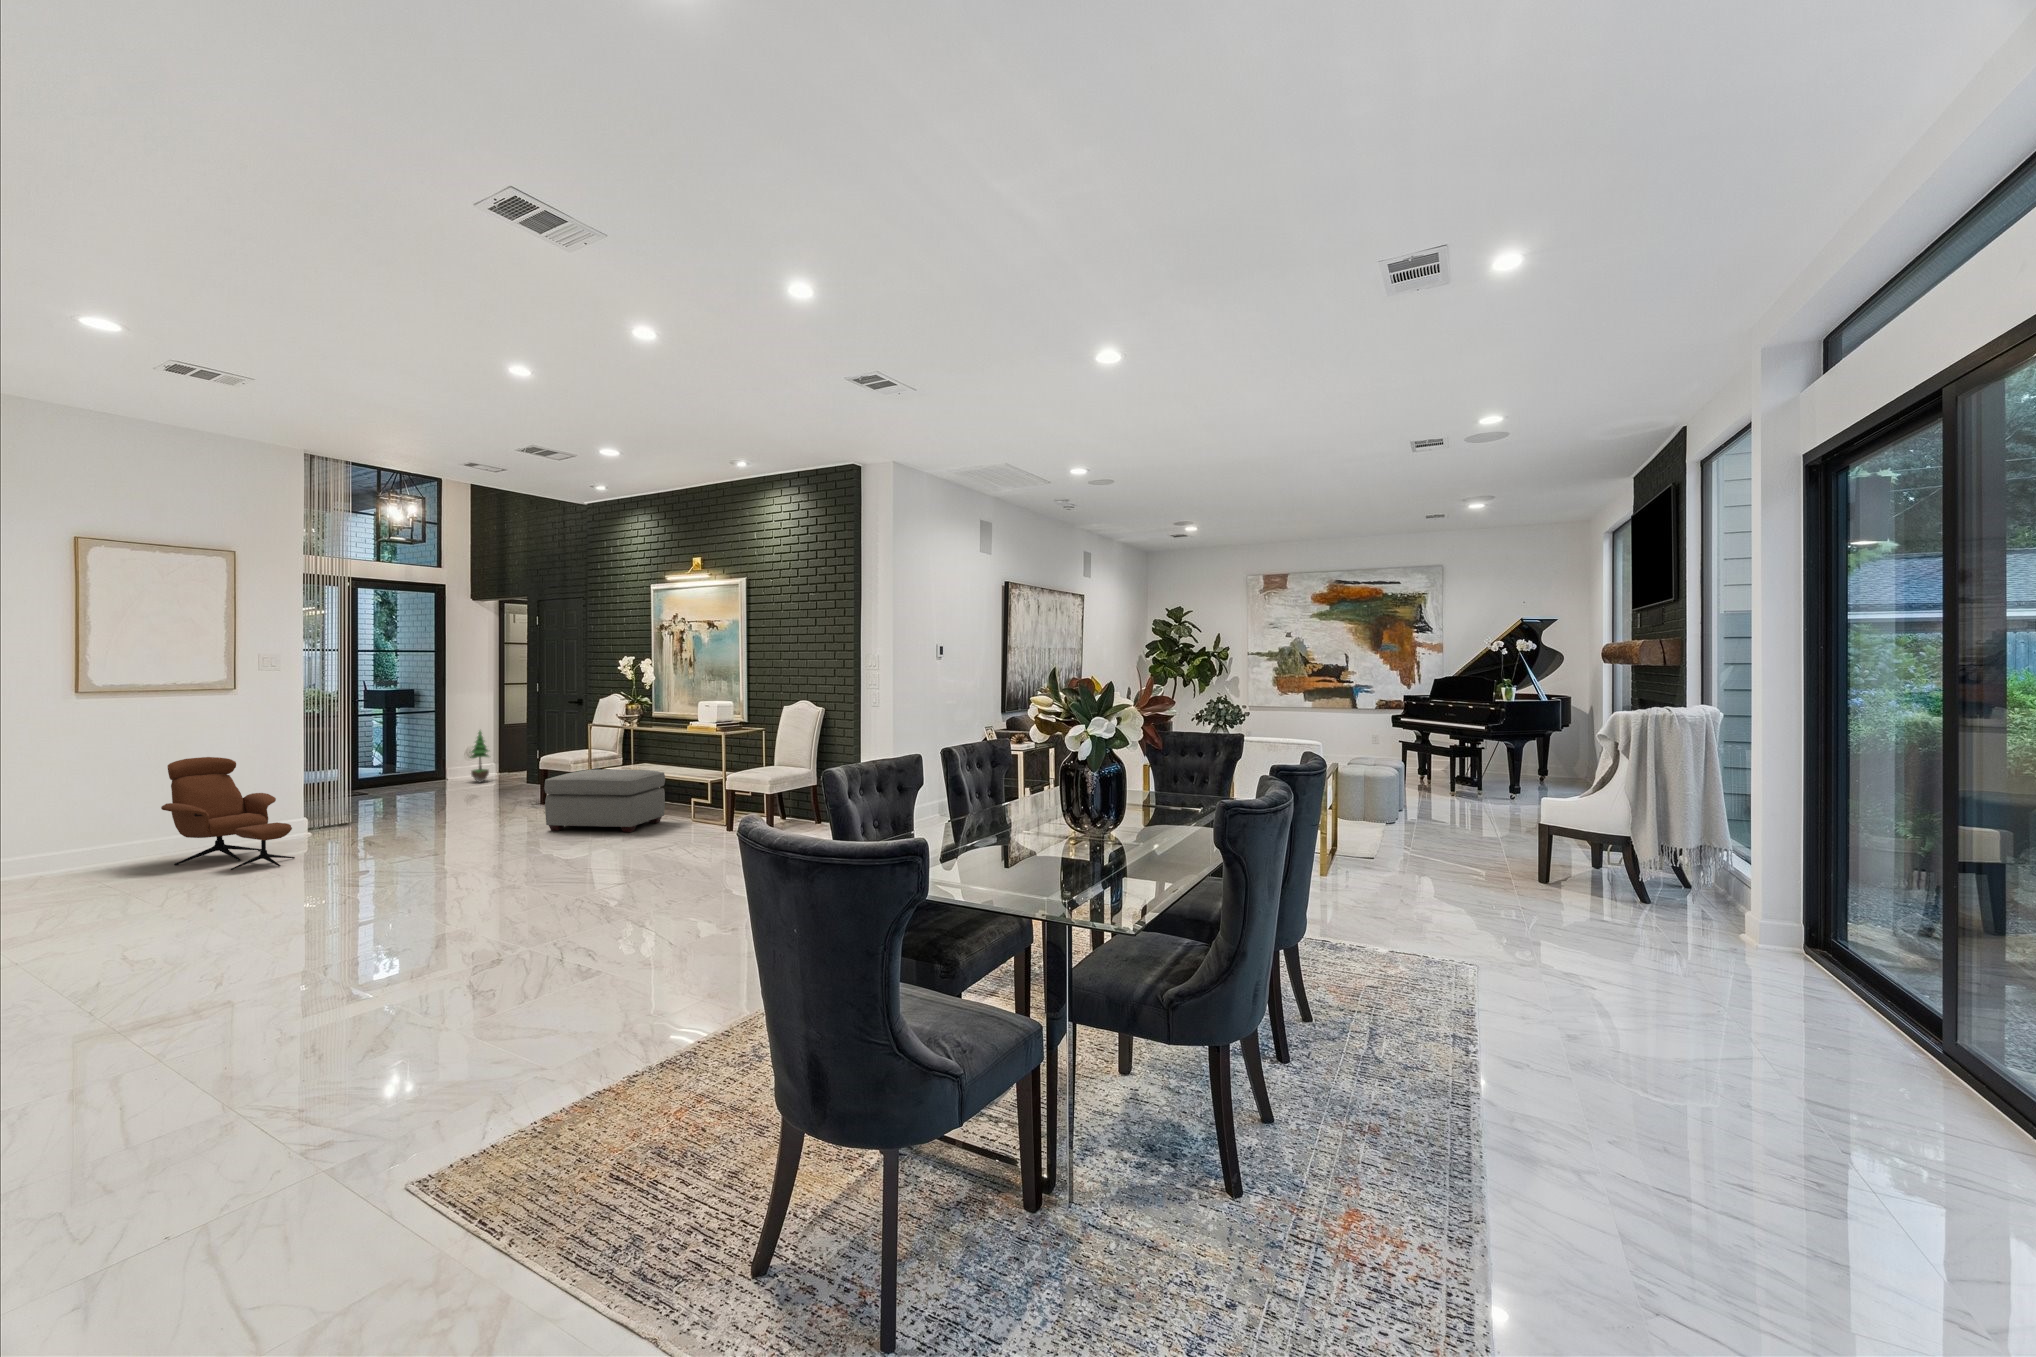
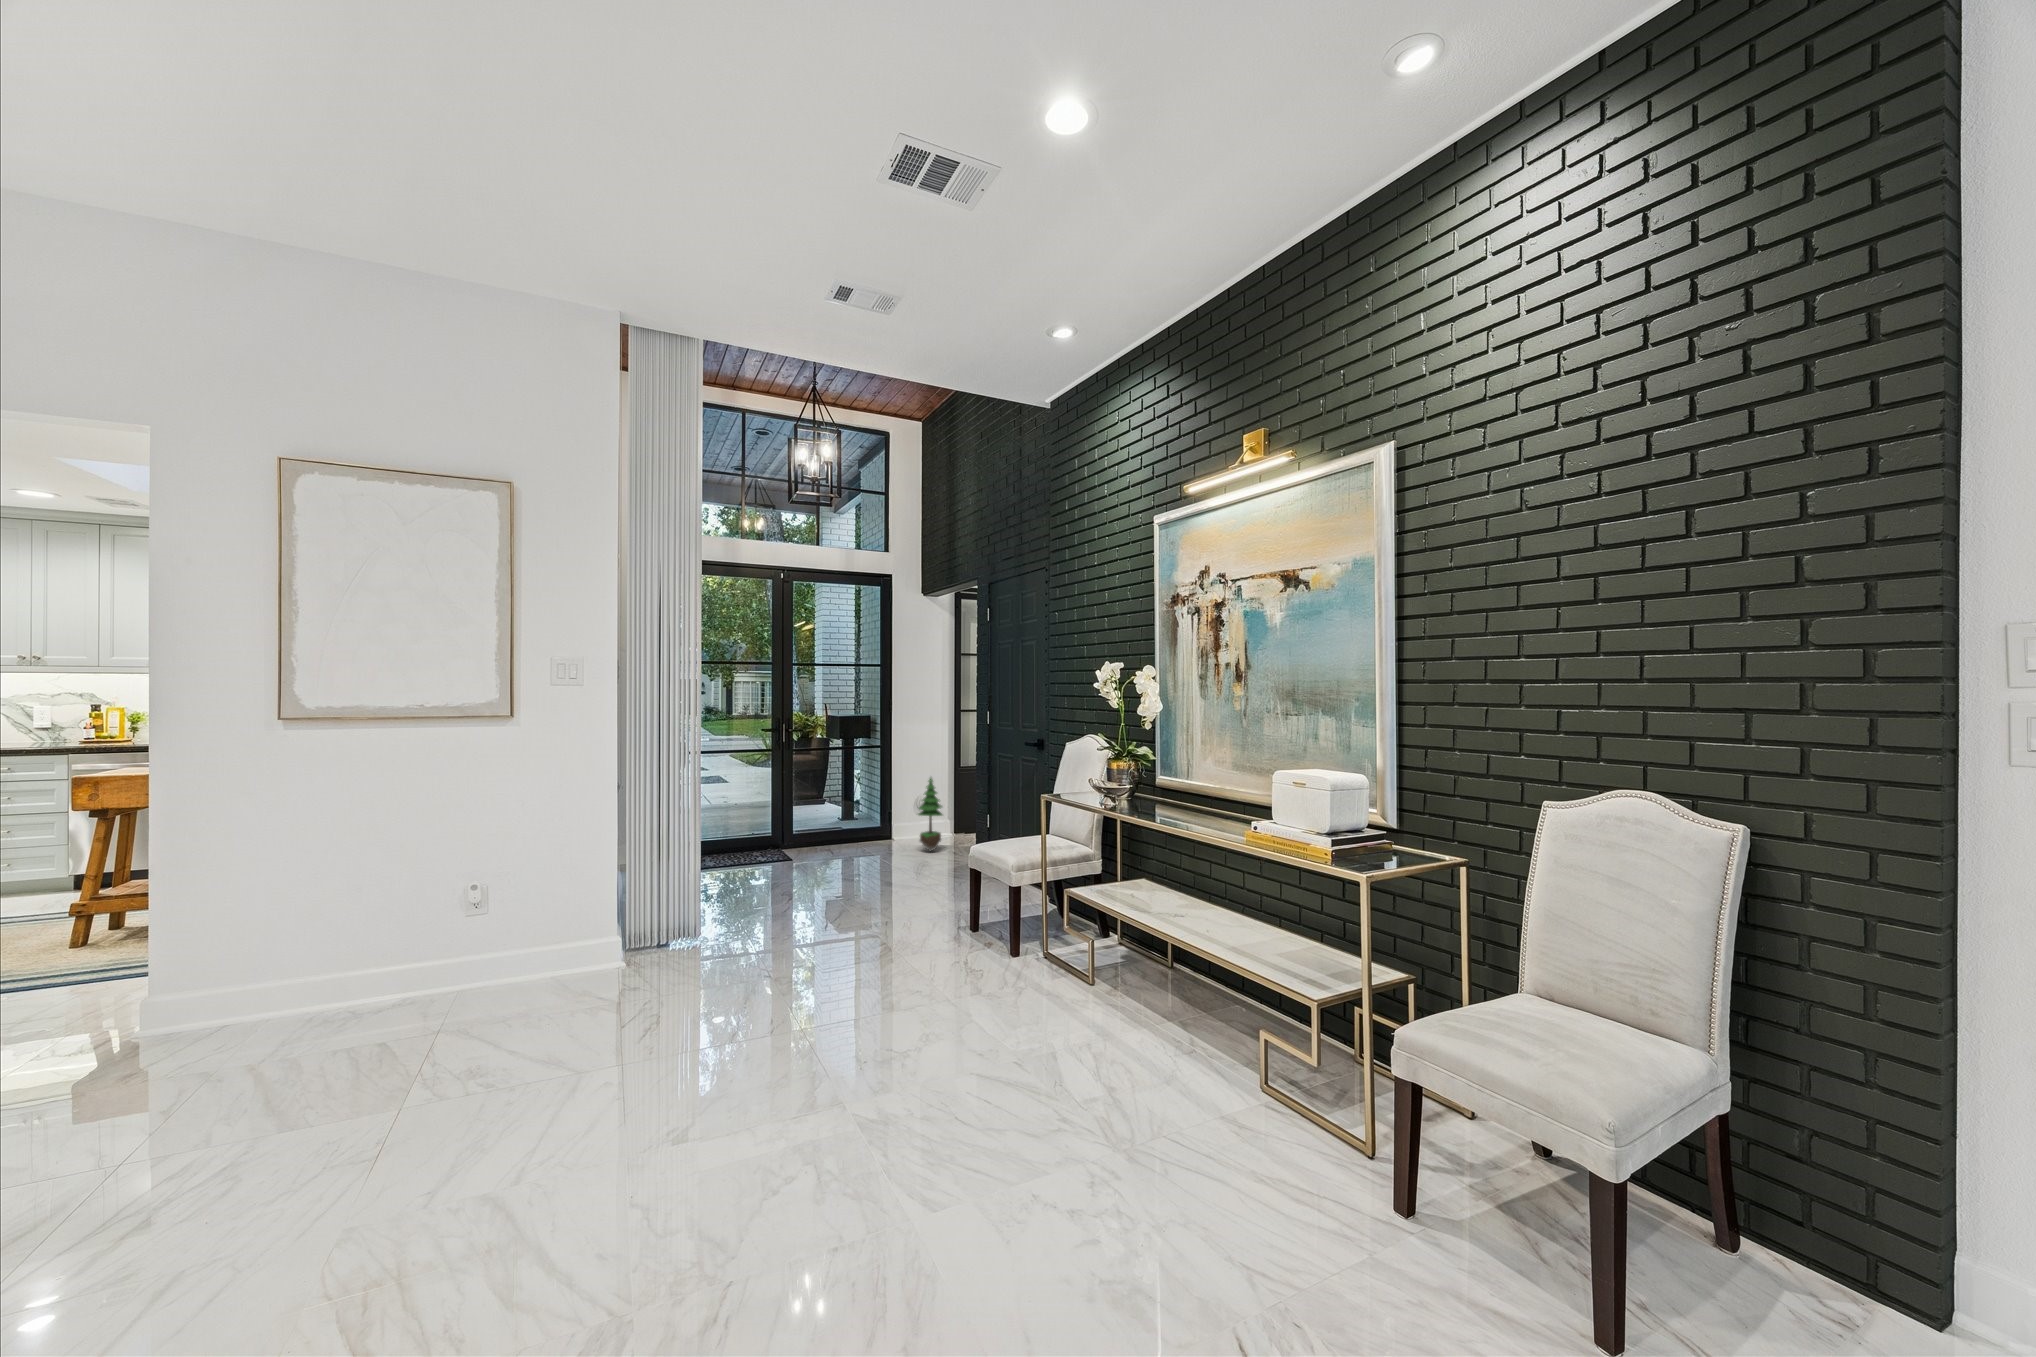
lounge chair: present [161,757,295,870] -> none [208,849,448,1175]
ottoman: present [544,769,665,832] -> none [902,923,1190,1187]

